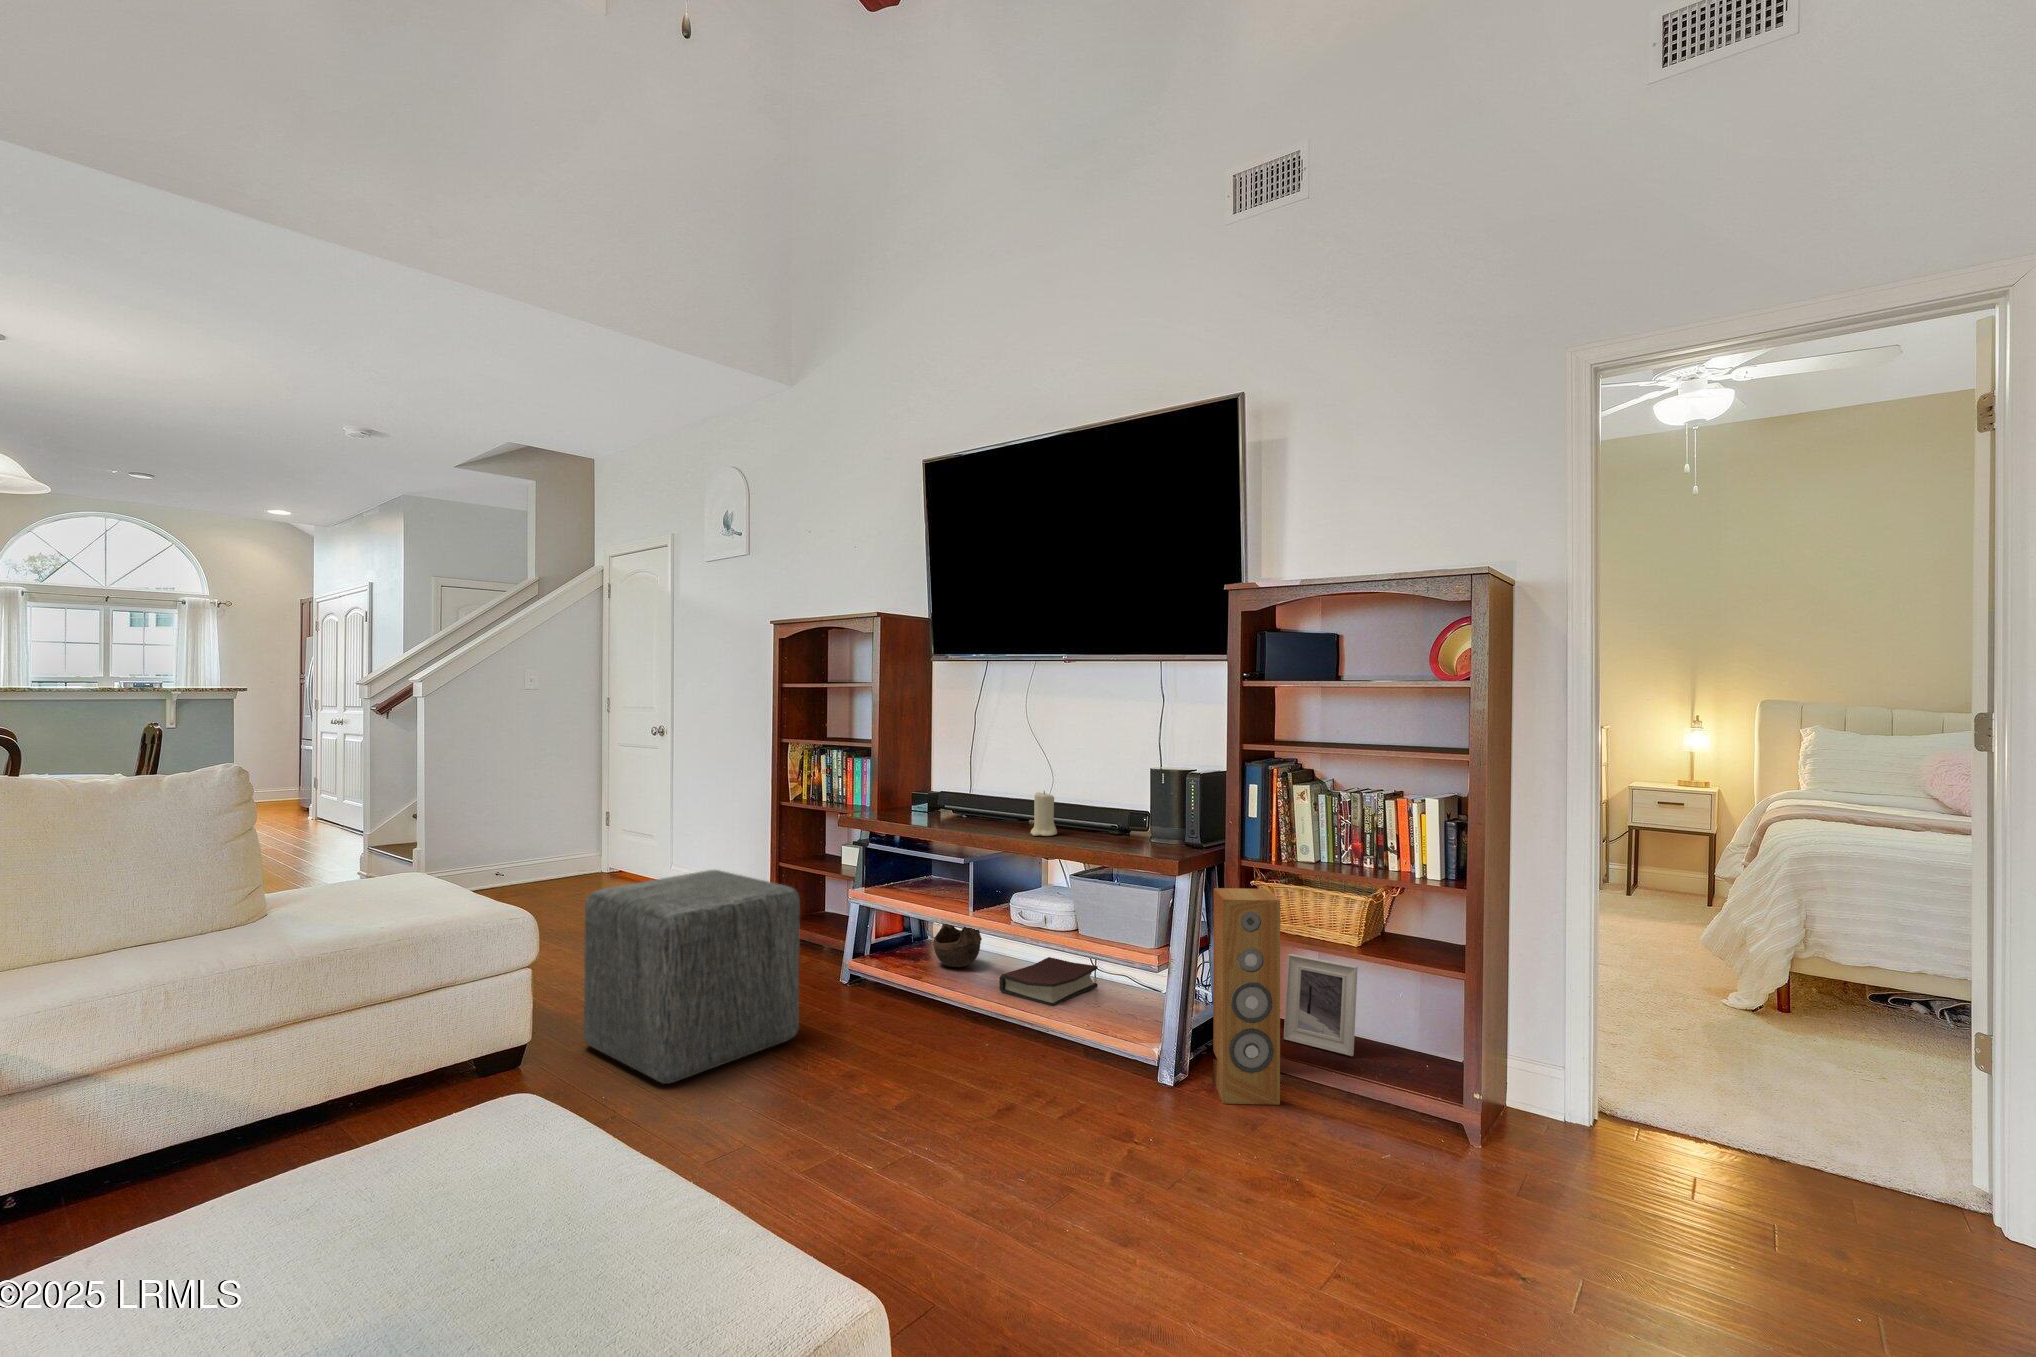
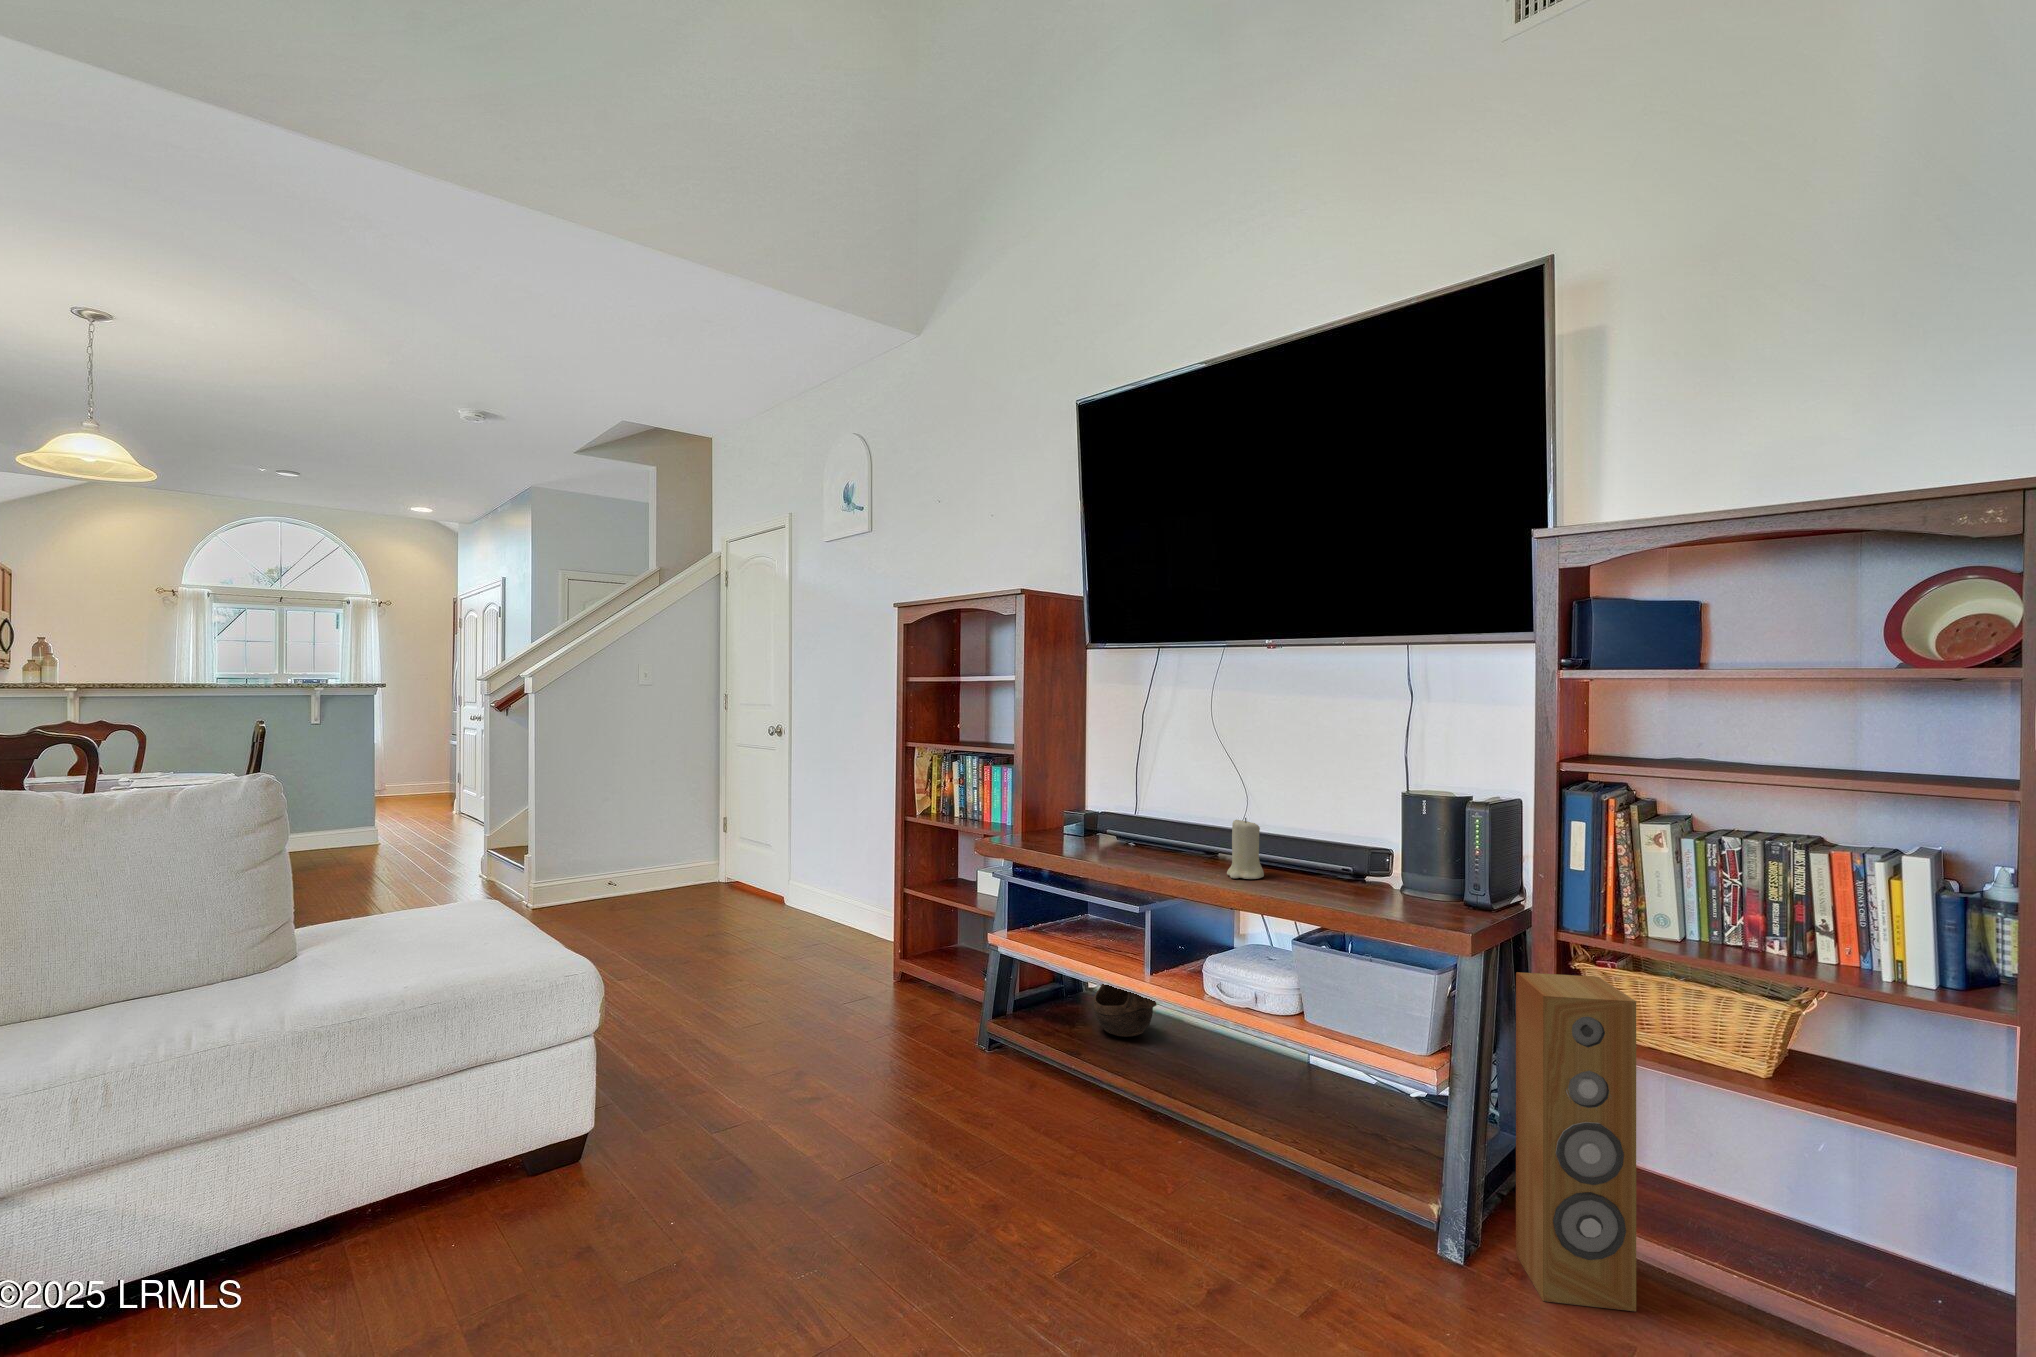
ottoman: present [584,870,800,1084] -> none [661,908,926,1200]
picture frame: present [1284,954,1358,1056] -> none [1618,1068,1747,1237]
hardback book: present [999,957,1098,1006] -> none [1183,1032,1314,1110]

